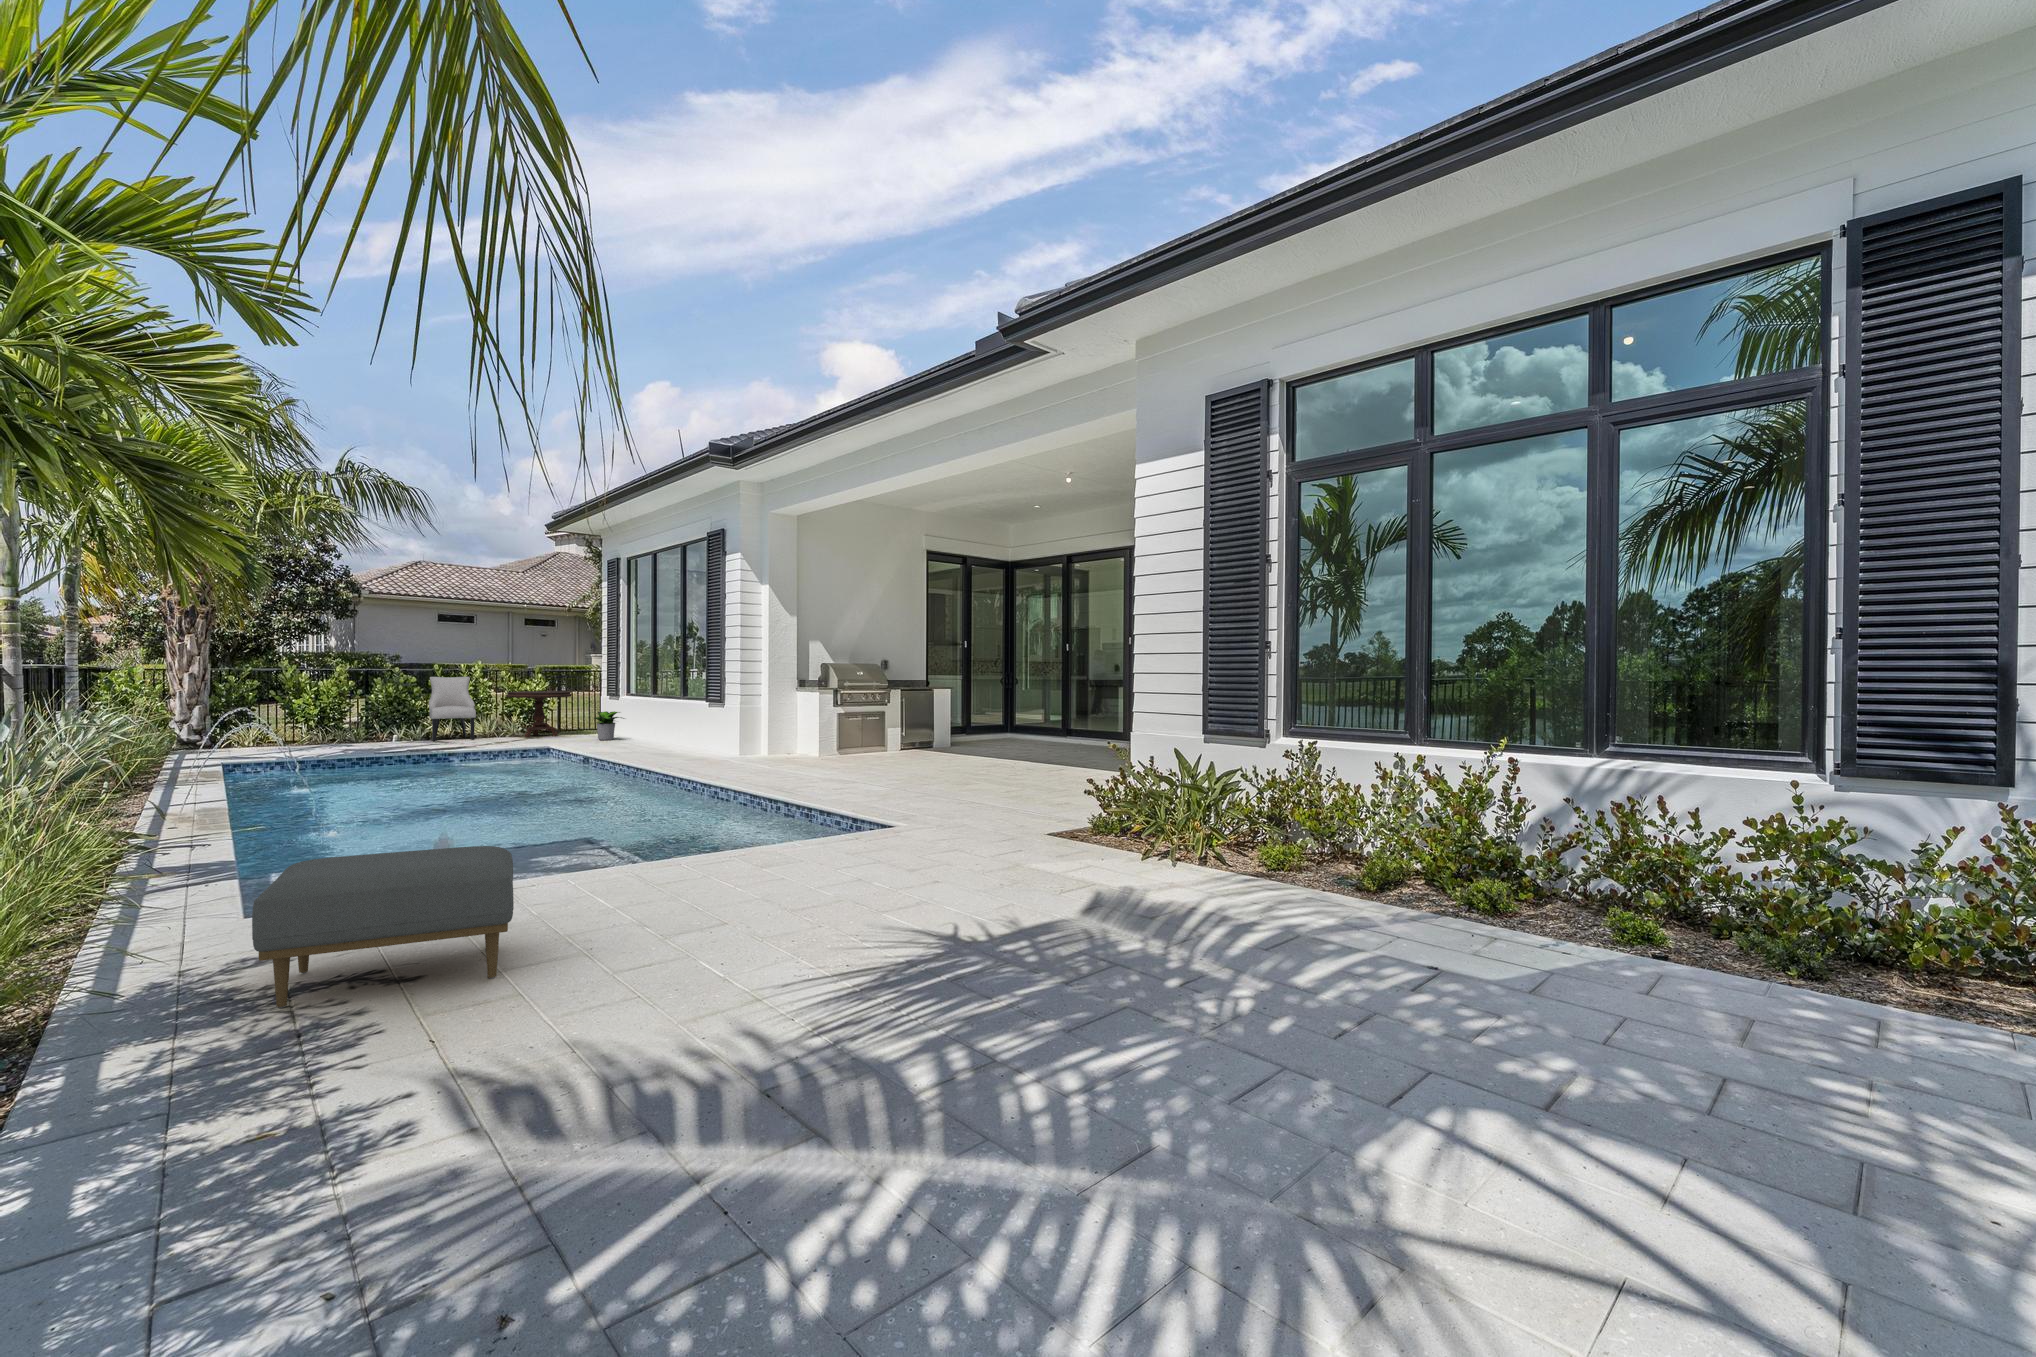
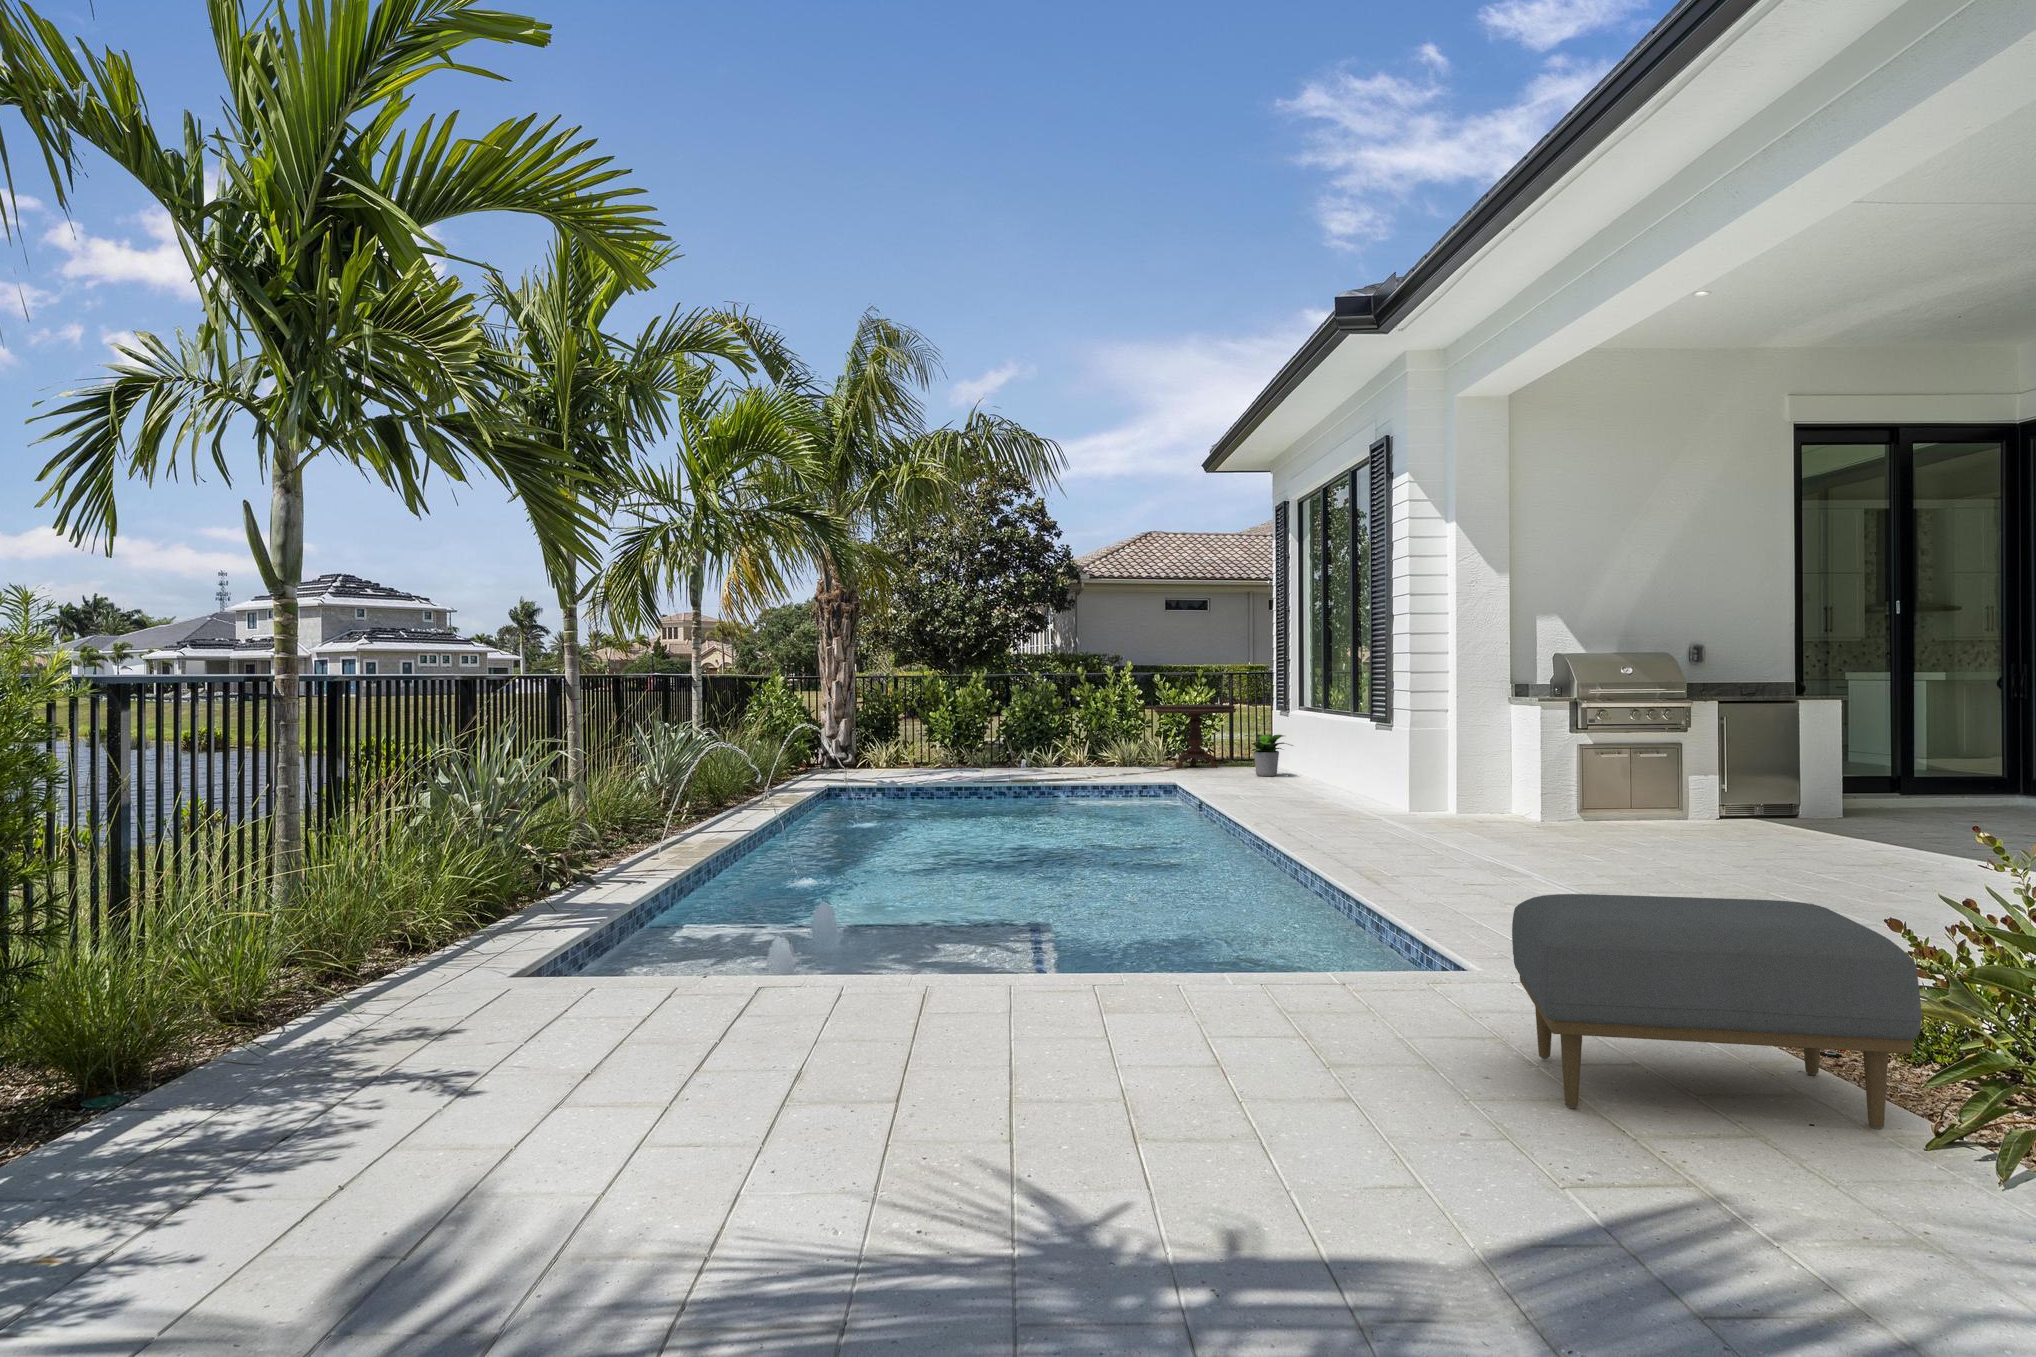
chair: present [429,677,476,741] -> none [1065,685,1117,769]
ottoman: present [252,846,514,1008] -> present [1512,894,1922,1129]

